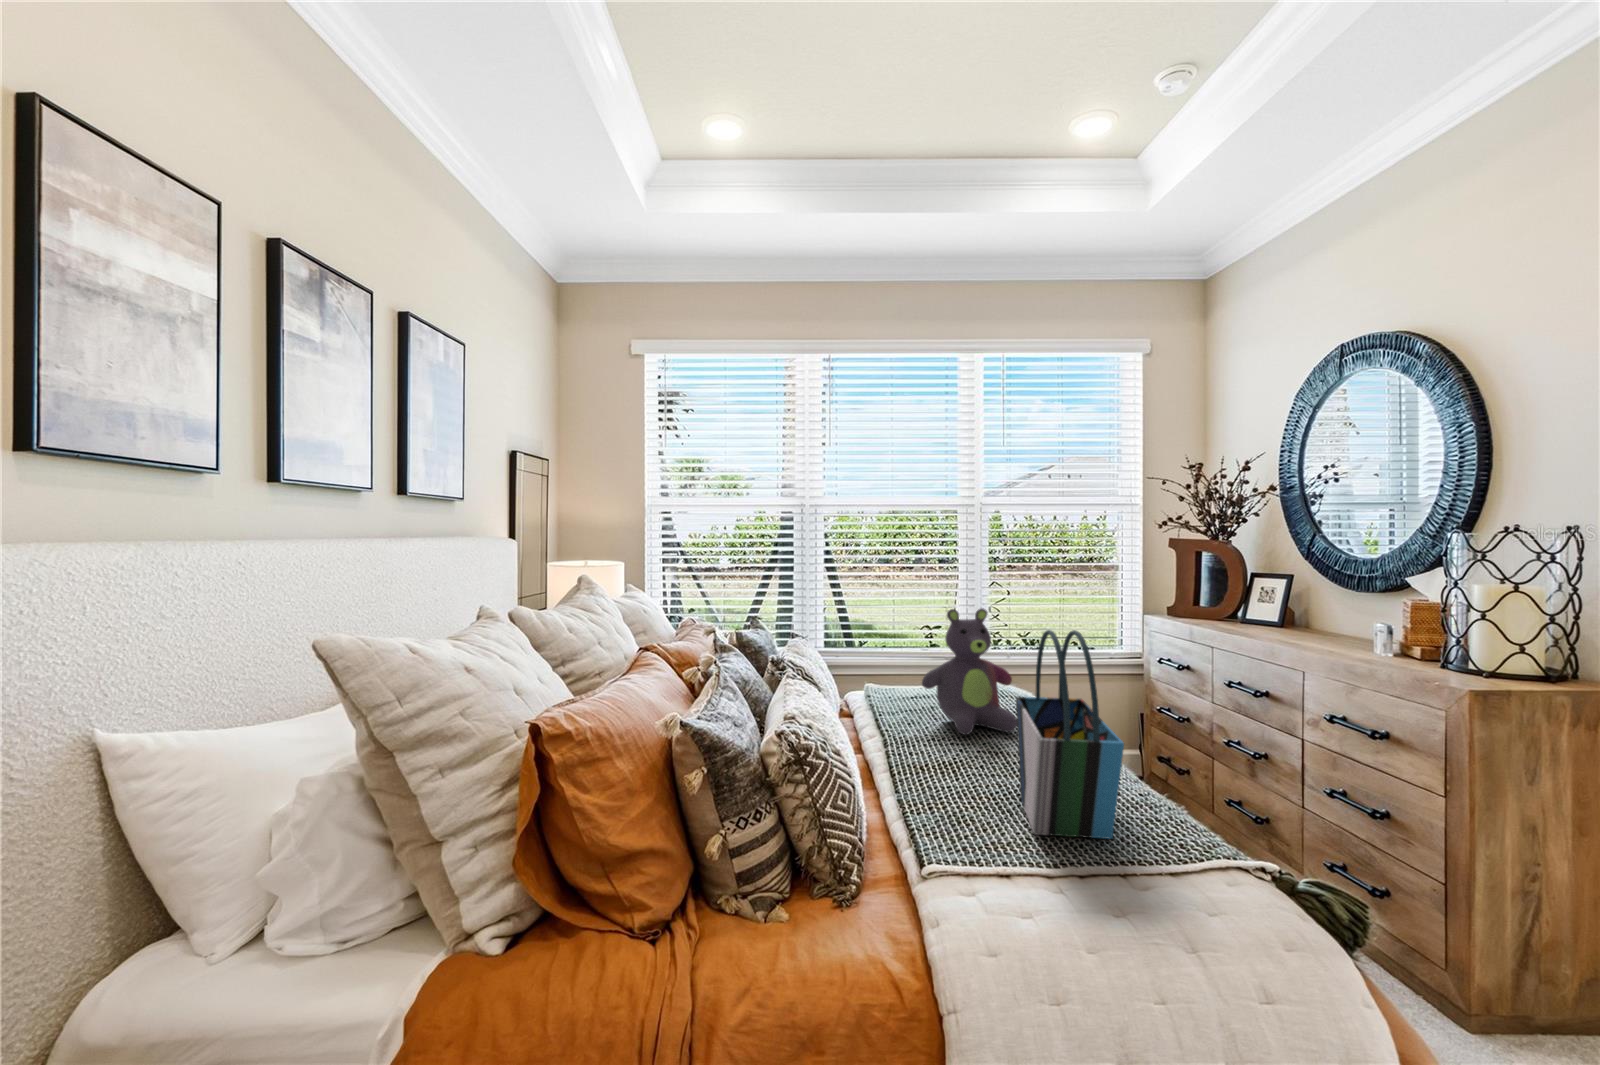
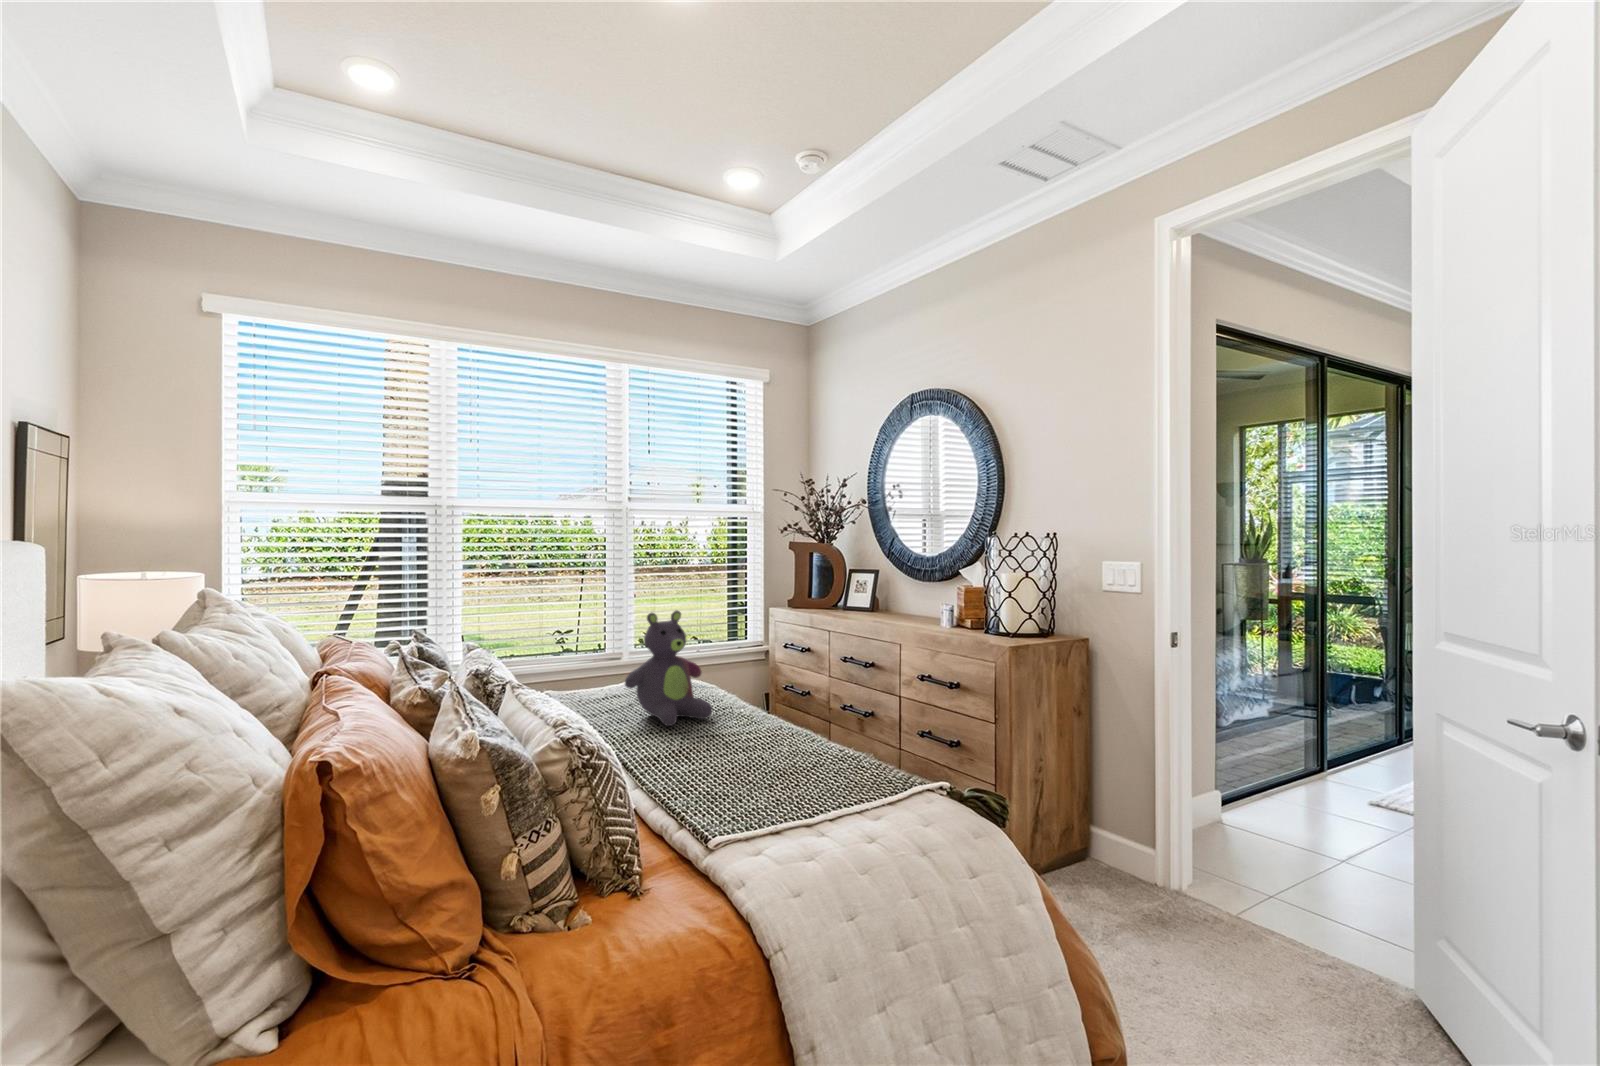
tote bag: present [1016,630,1124,839] -> none [732,625,840,798]

